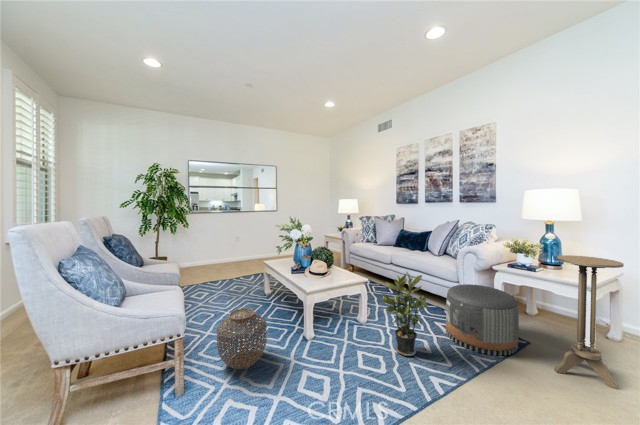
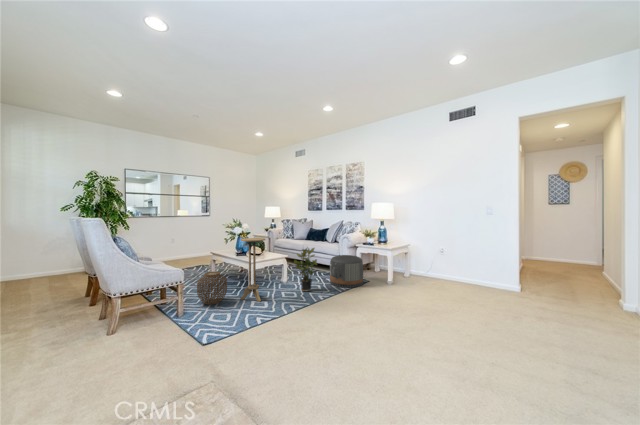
side table: present [555,255,624,389] -> present [241,238,265,302]

